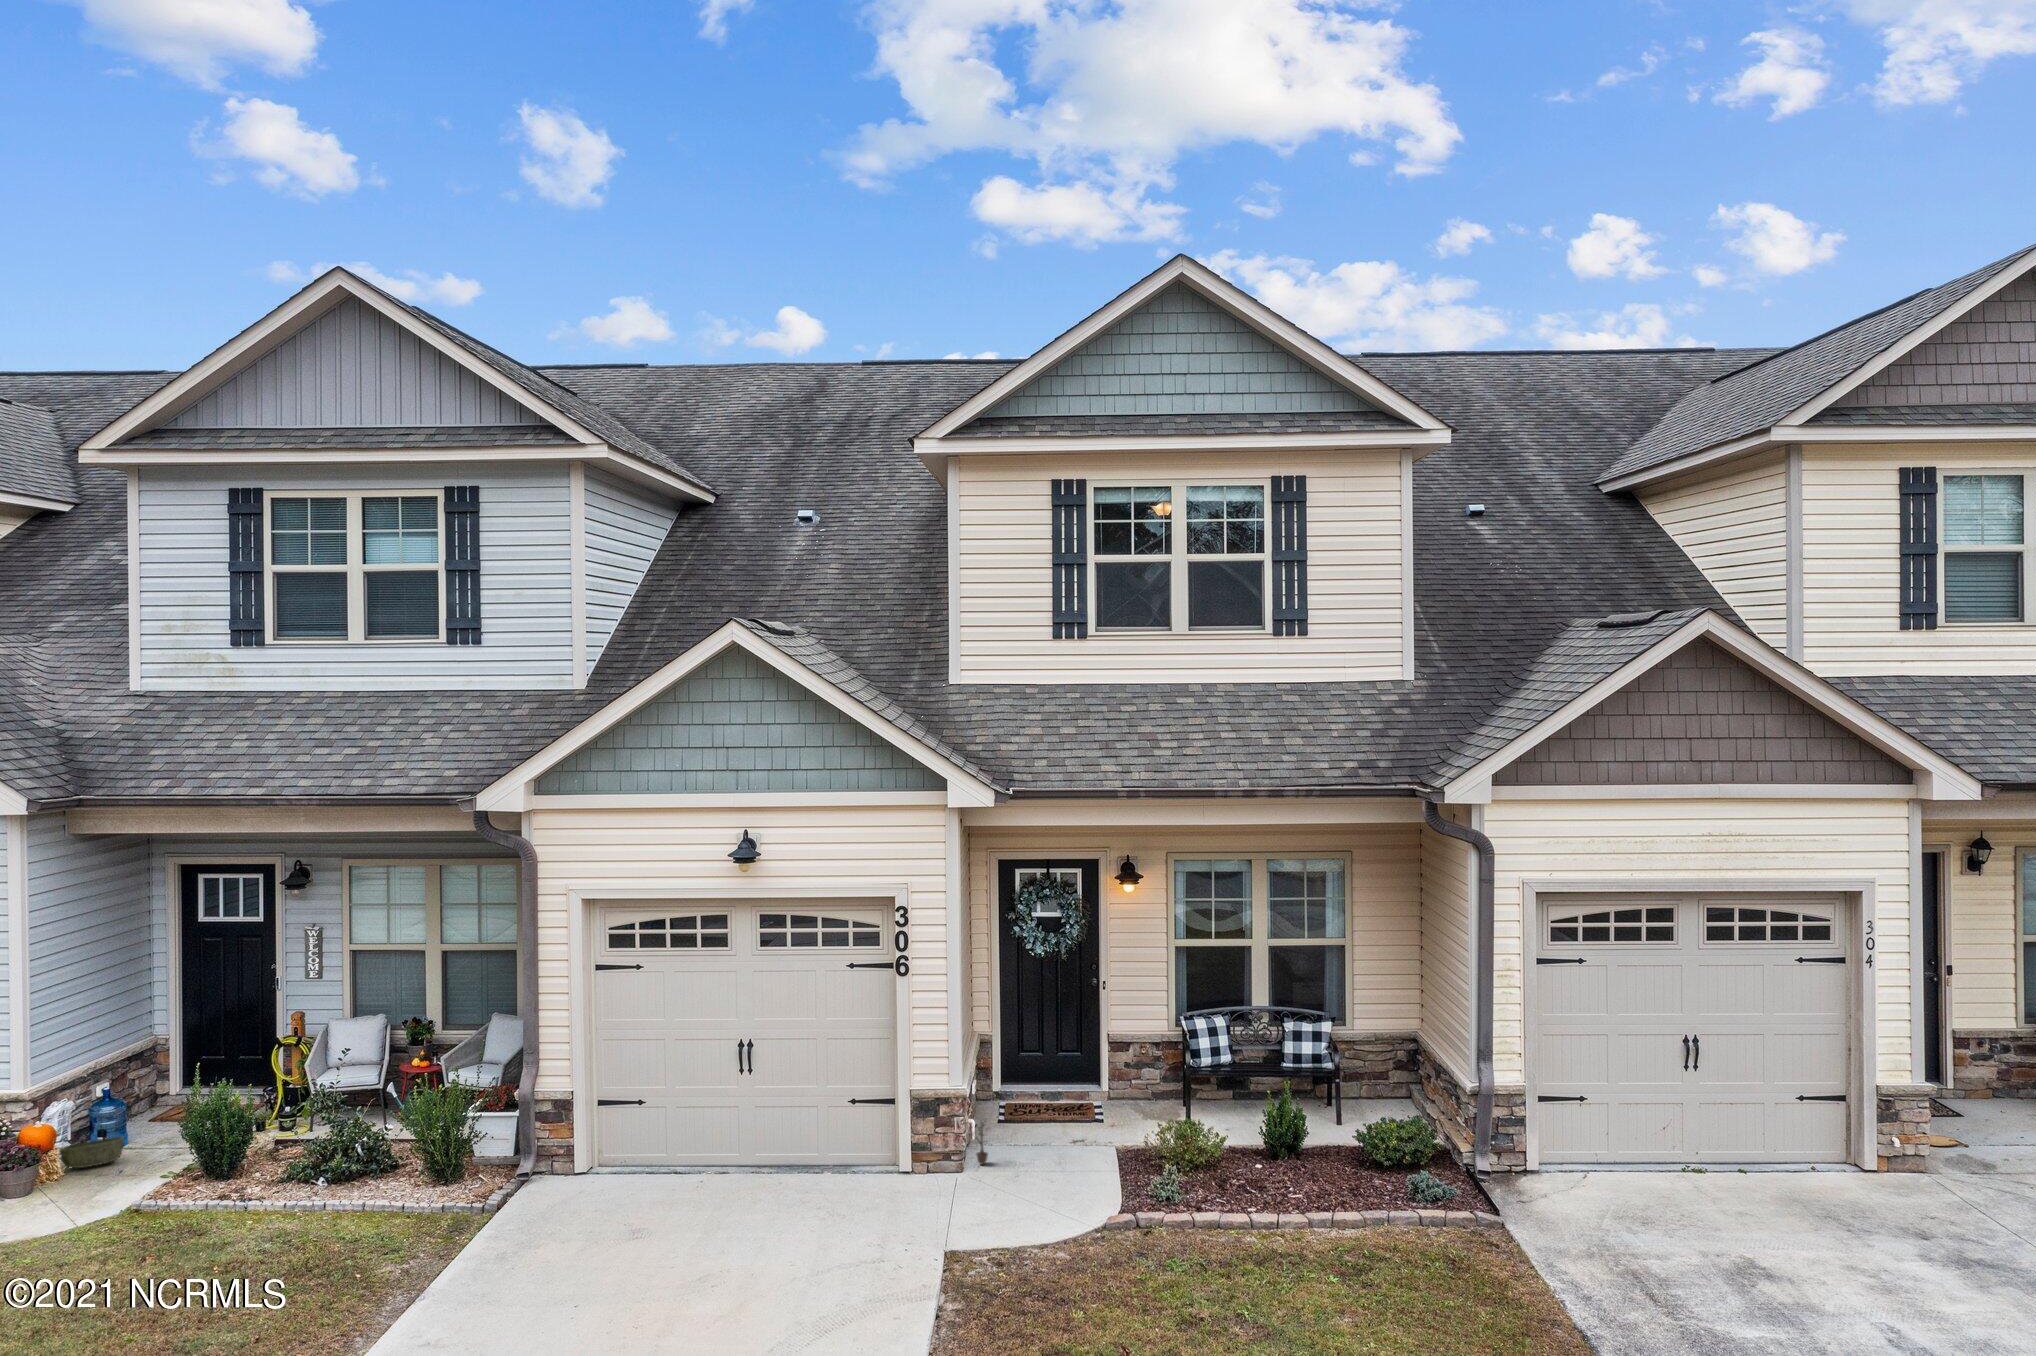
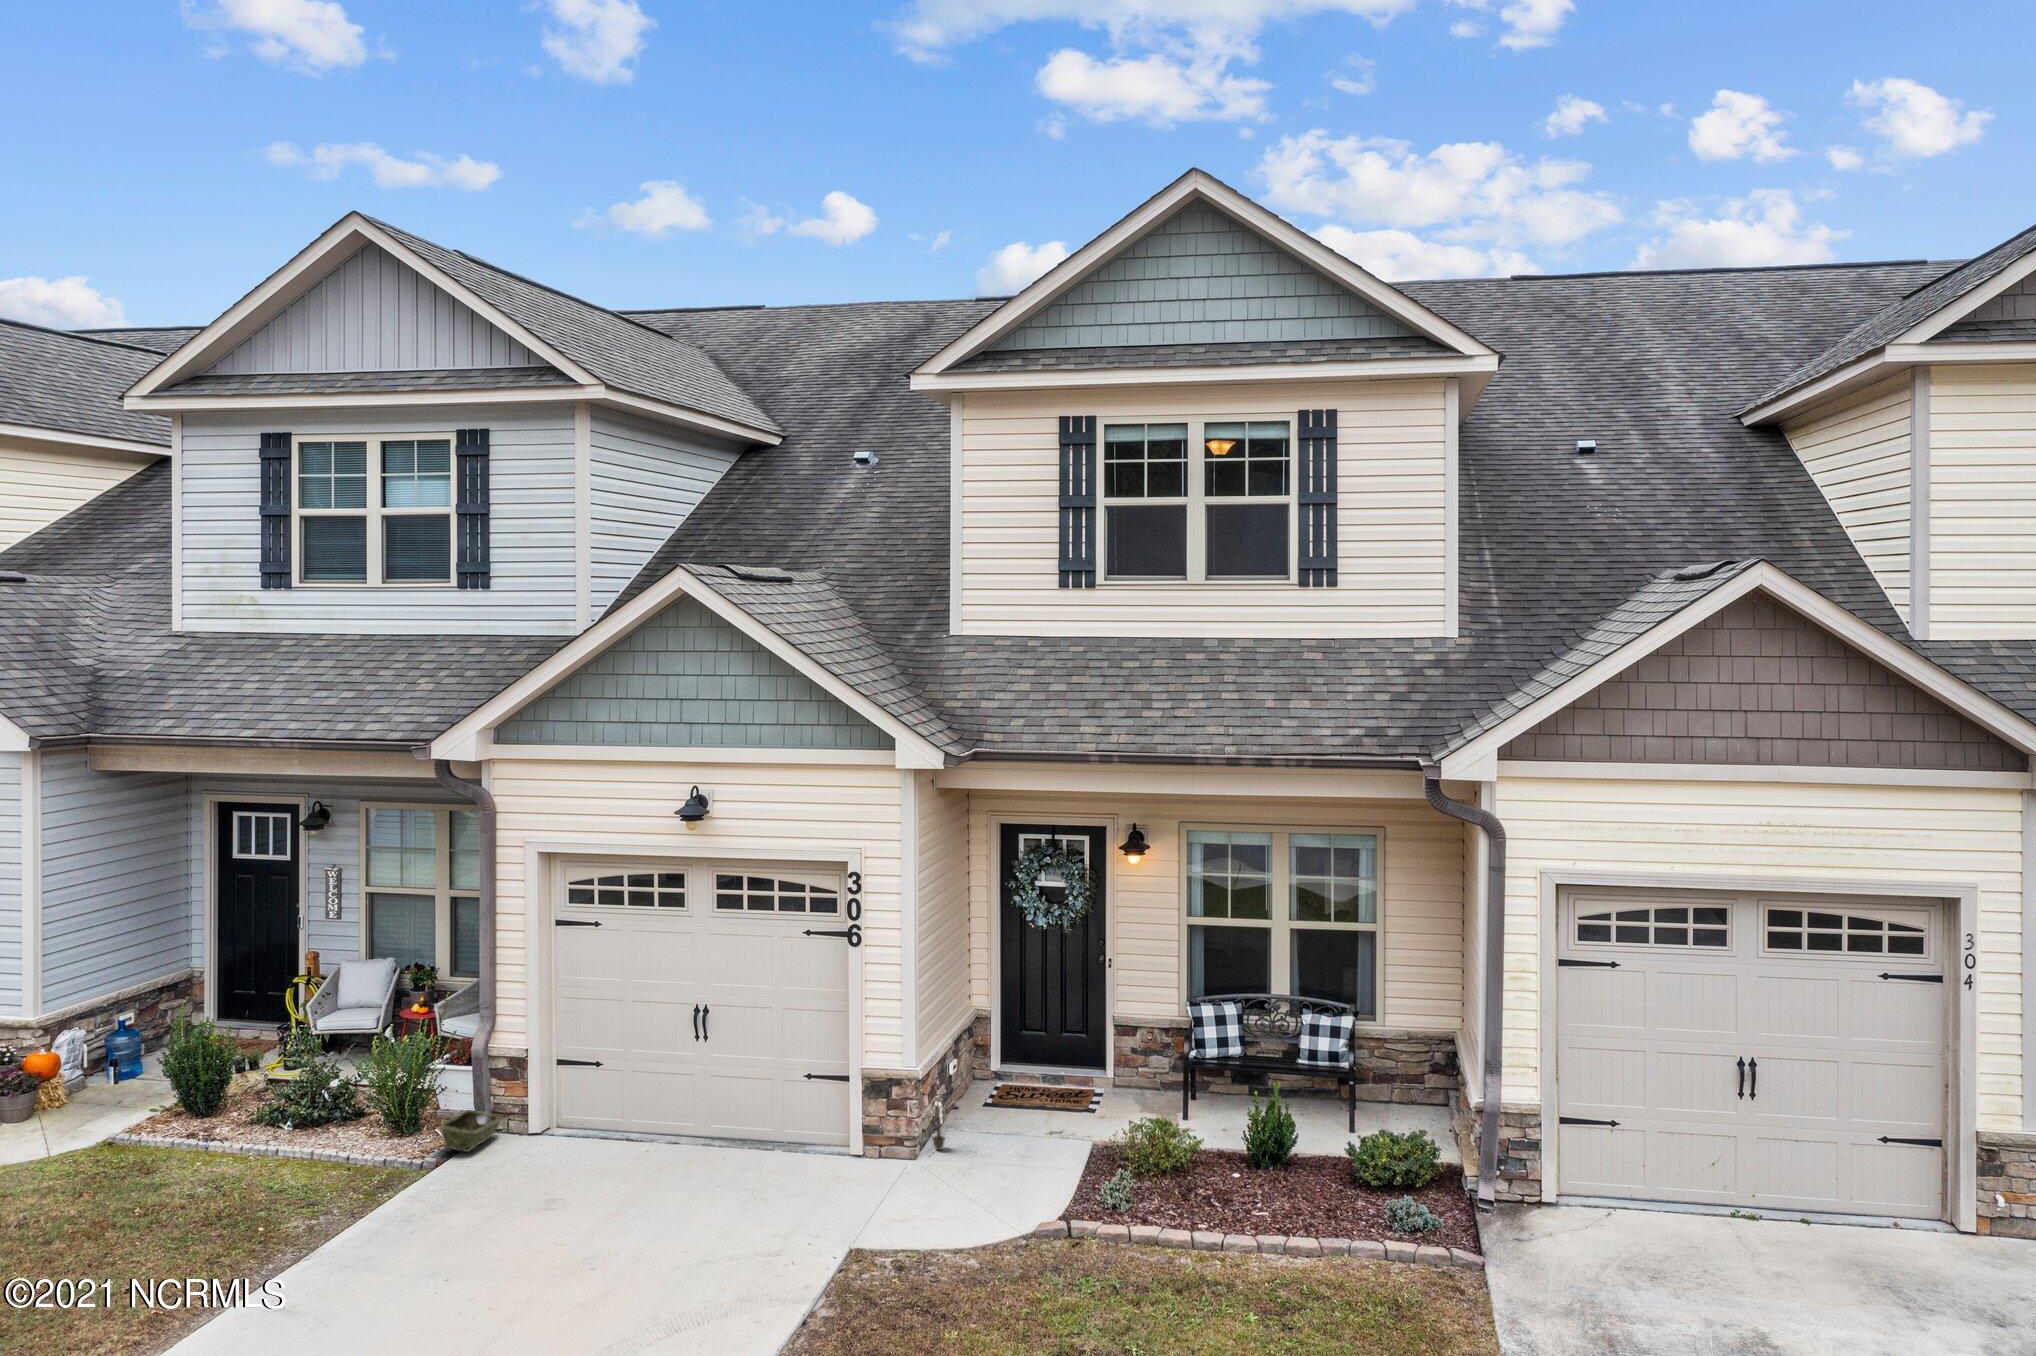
woven basket: present [59,1136,124,1168] -> present [440,1110,501,1152]

